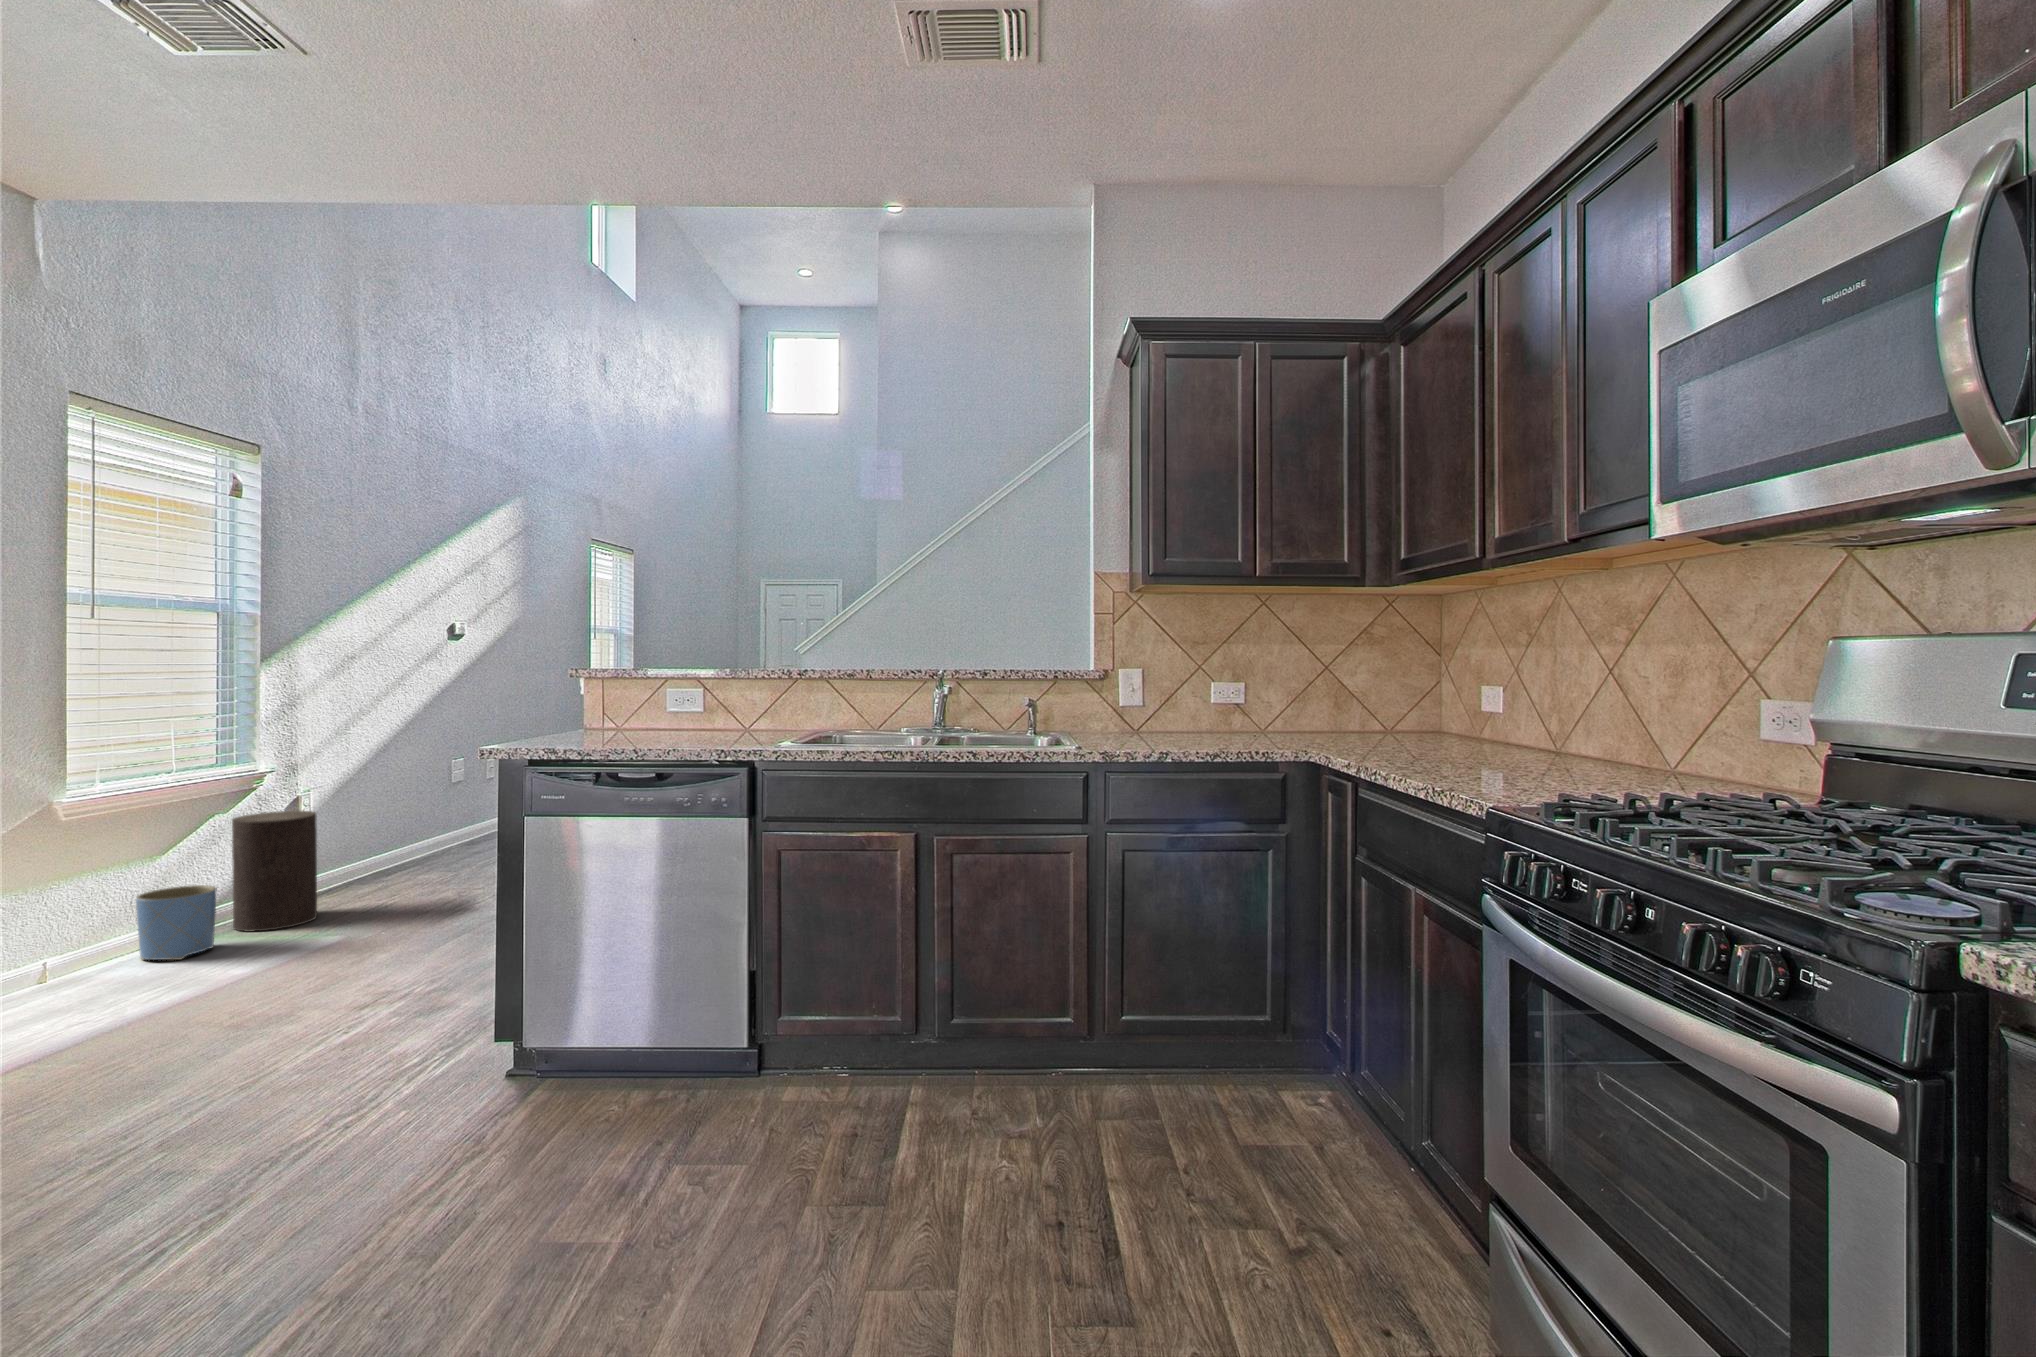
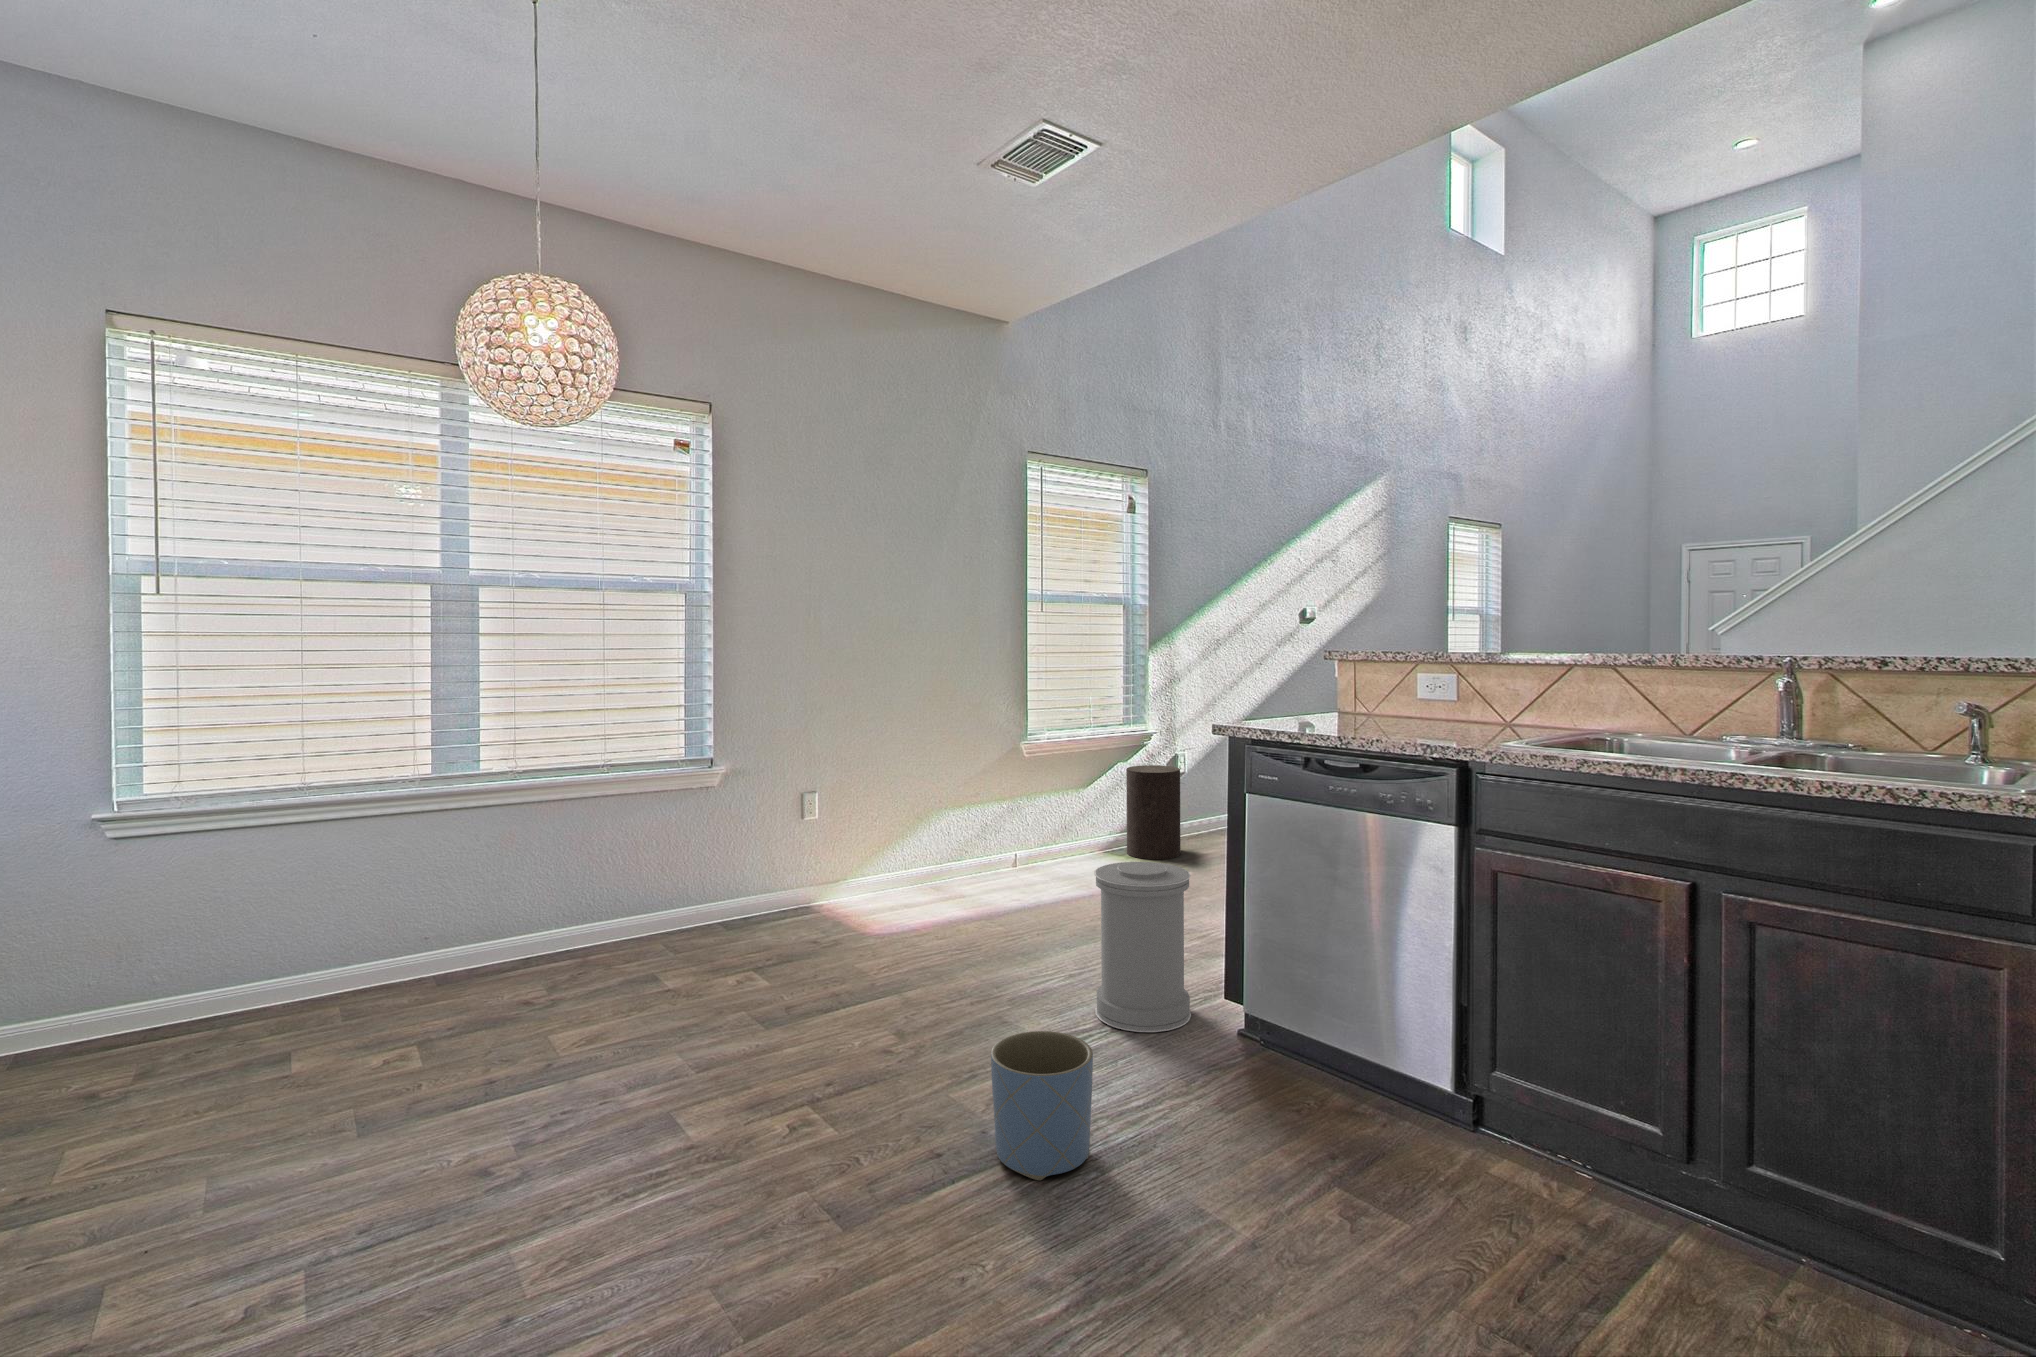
planter: present [136,885,217,960] -> present [991,1031,1093,1180]
trash can: none [305,913,443,1120] -> present [1094,862,1191,1032]

